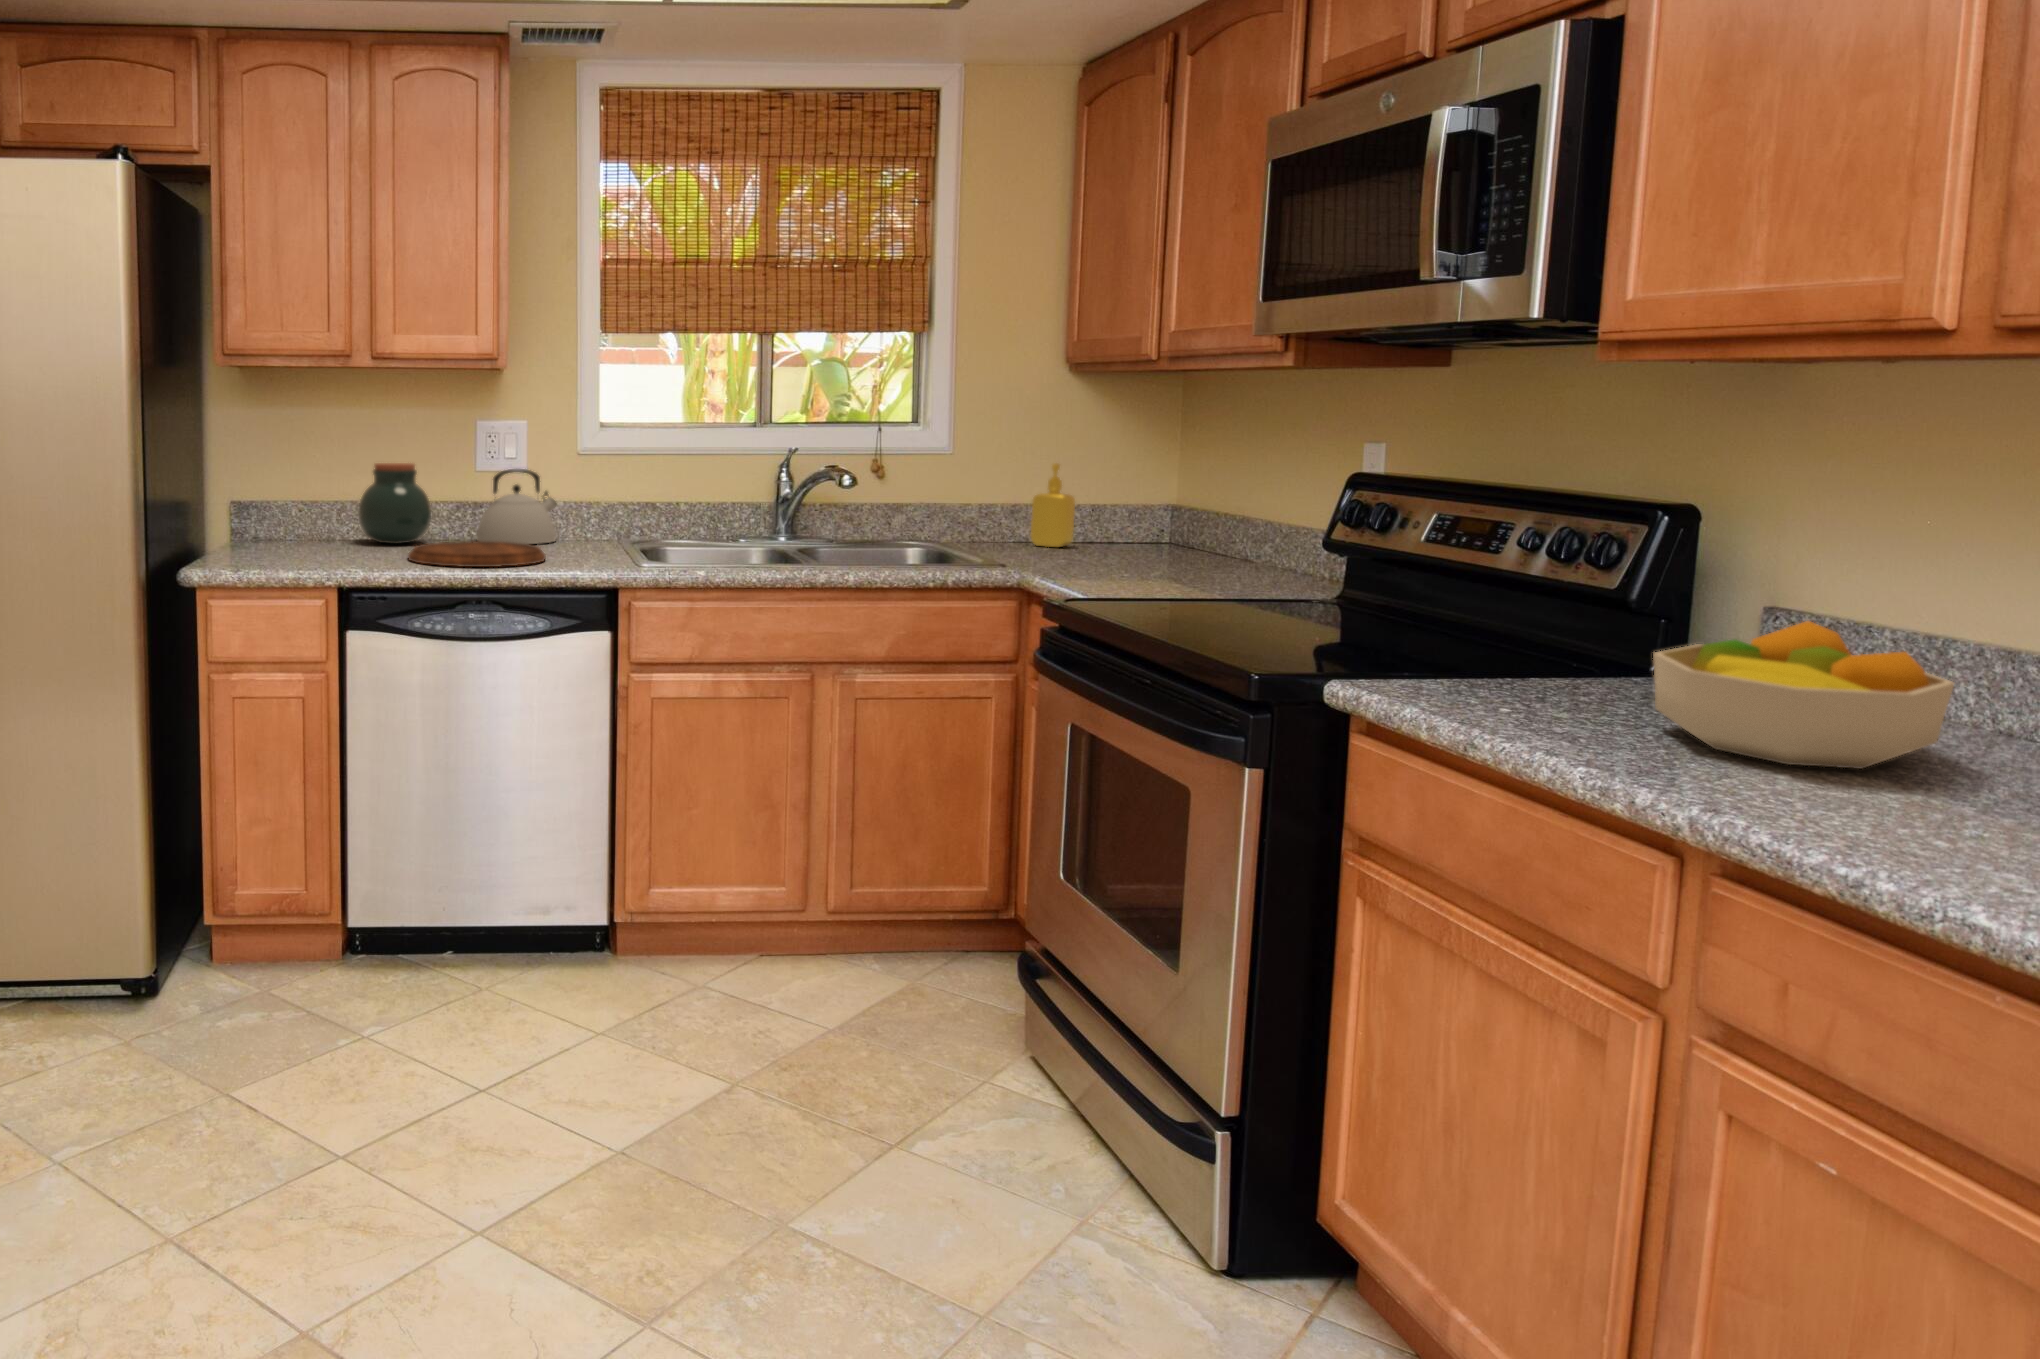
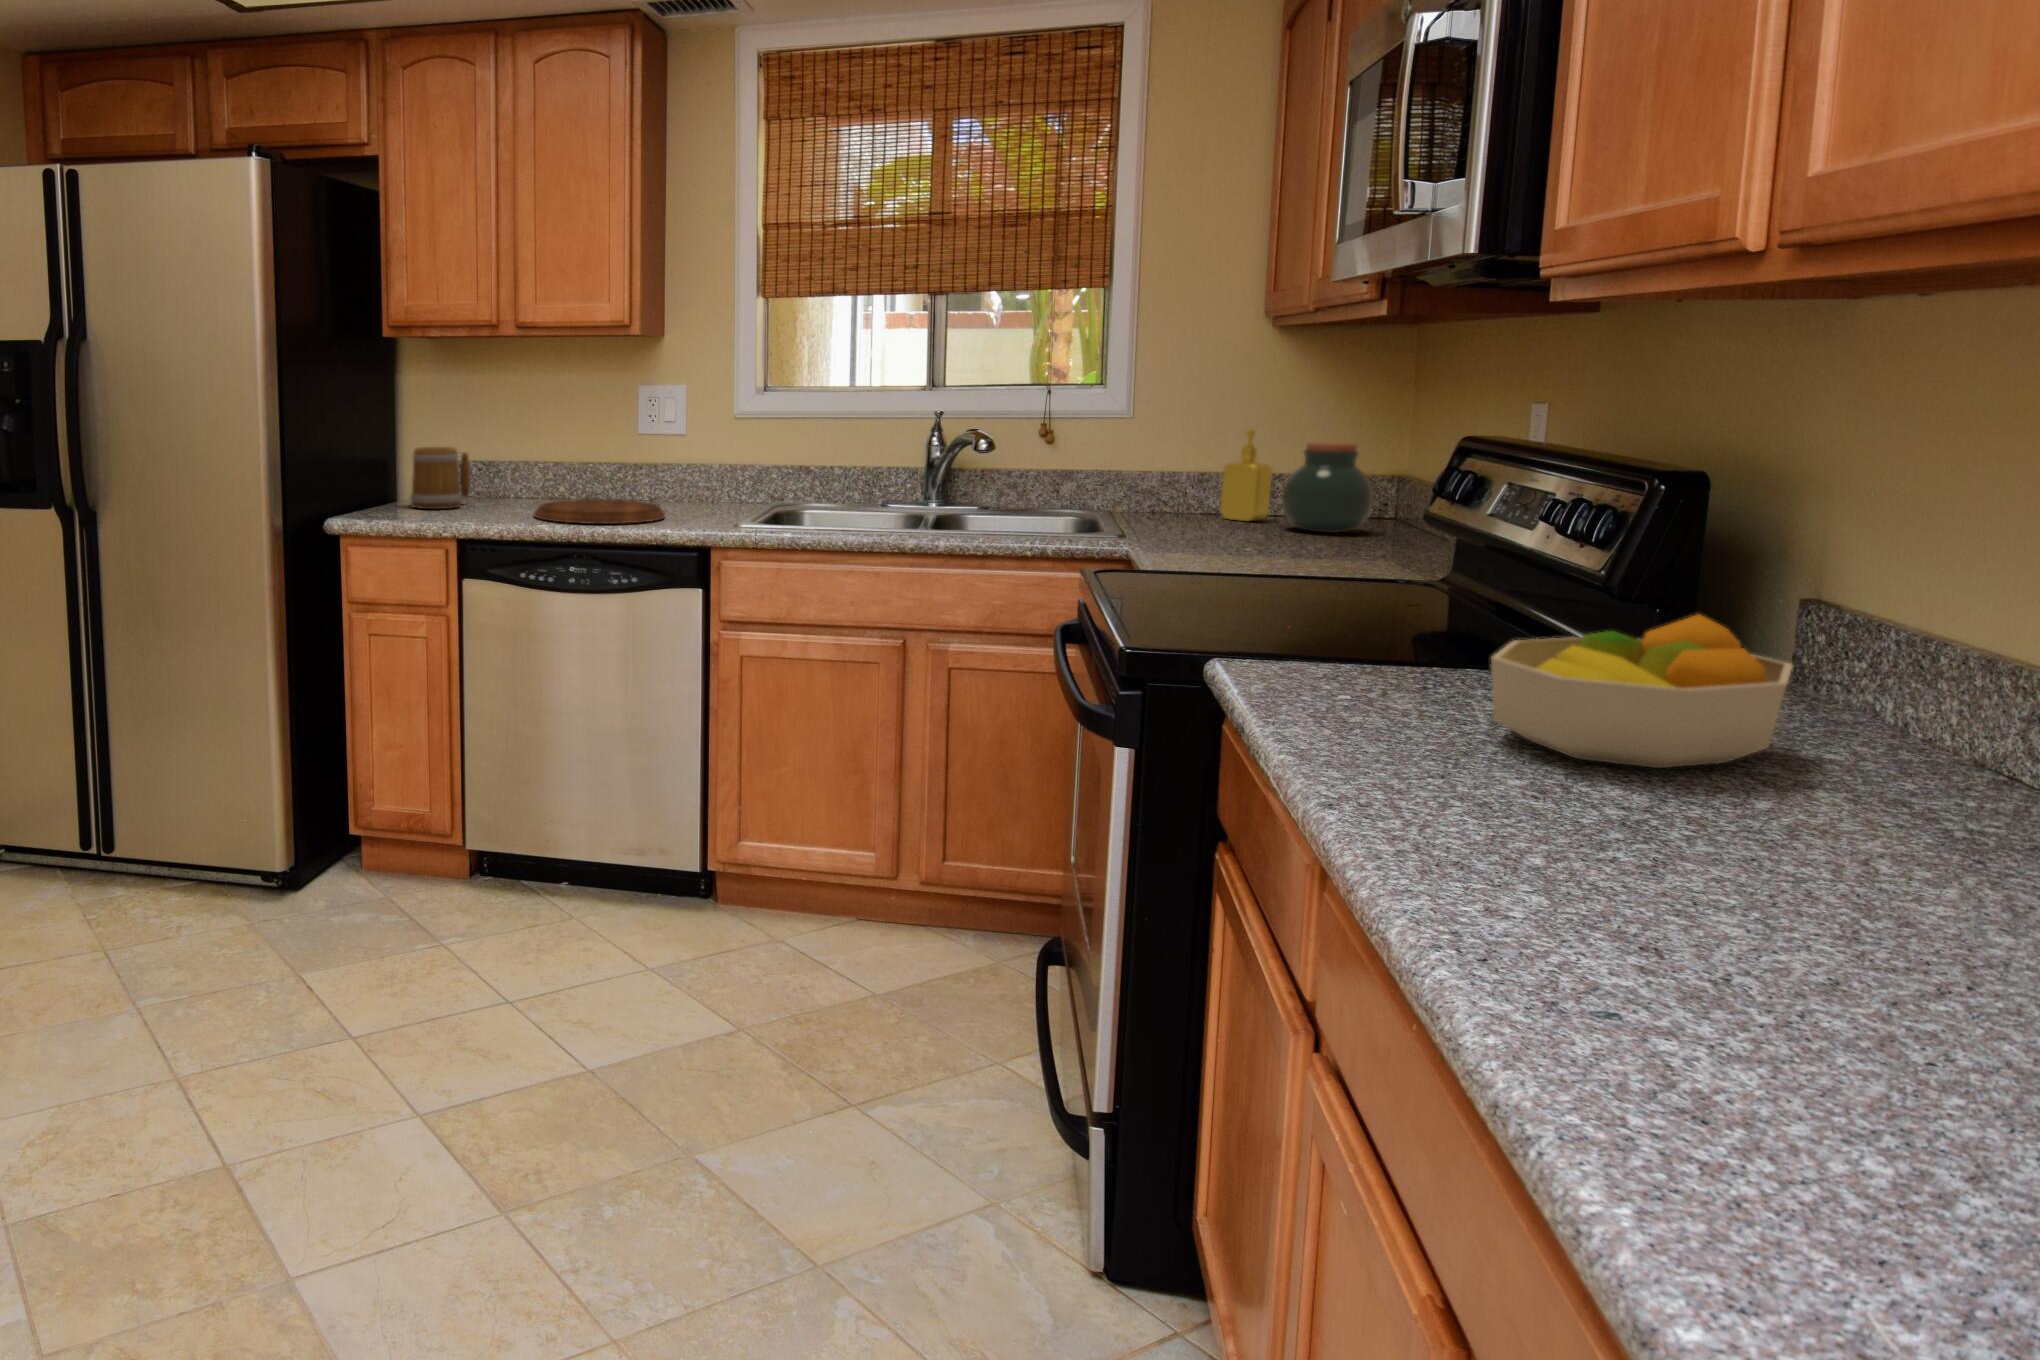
jar: present [358,463,431,544] -> present [1282,442,1373,532]
kettle: present [477,469,556,544] -> none [630,430,711,504]
mug: none [259,488,320,556] -> present [410,447,470,509]

